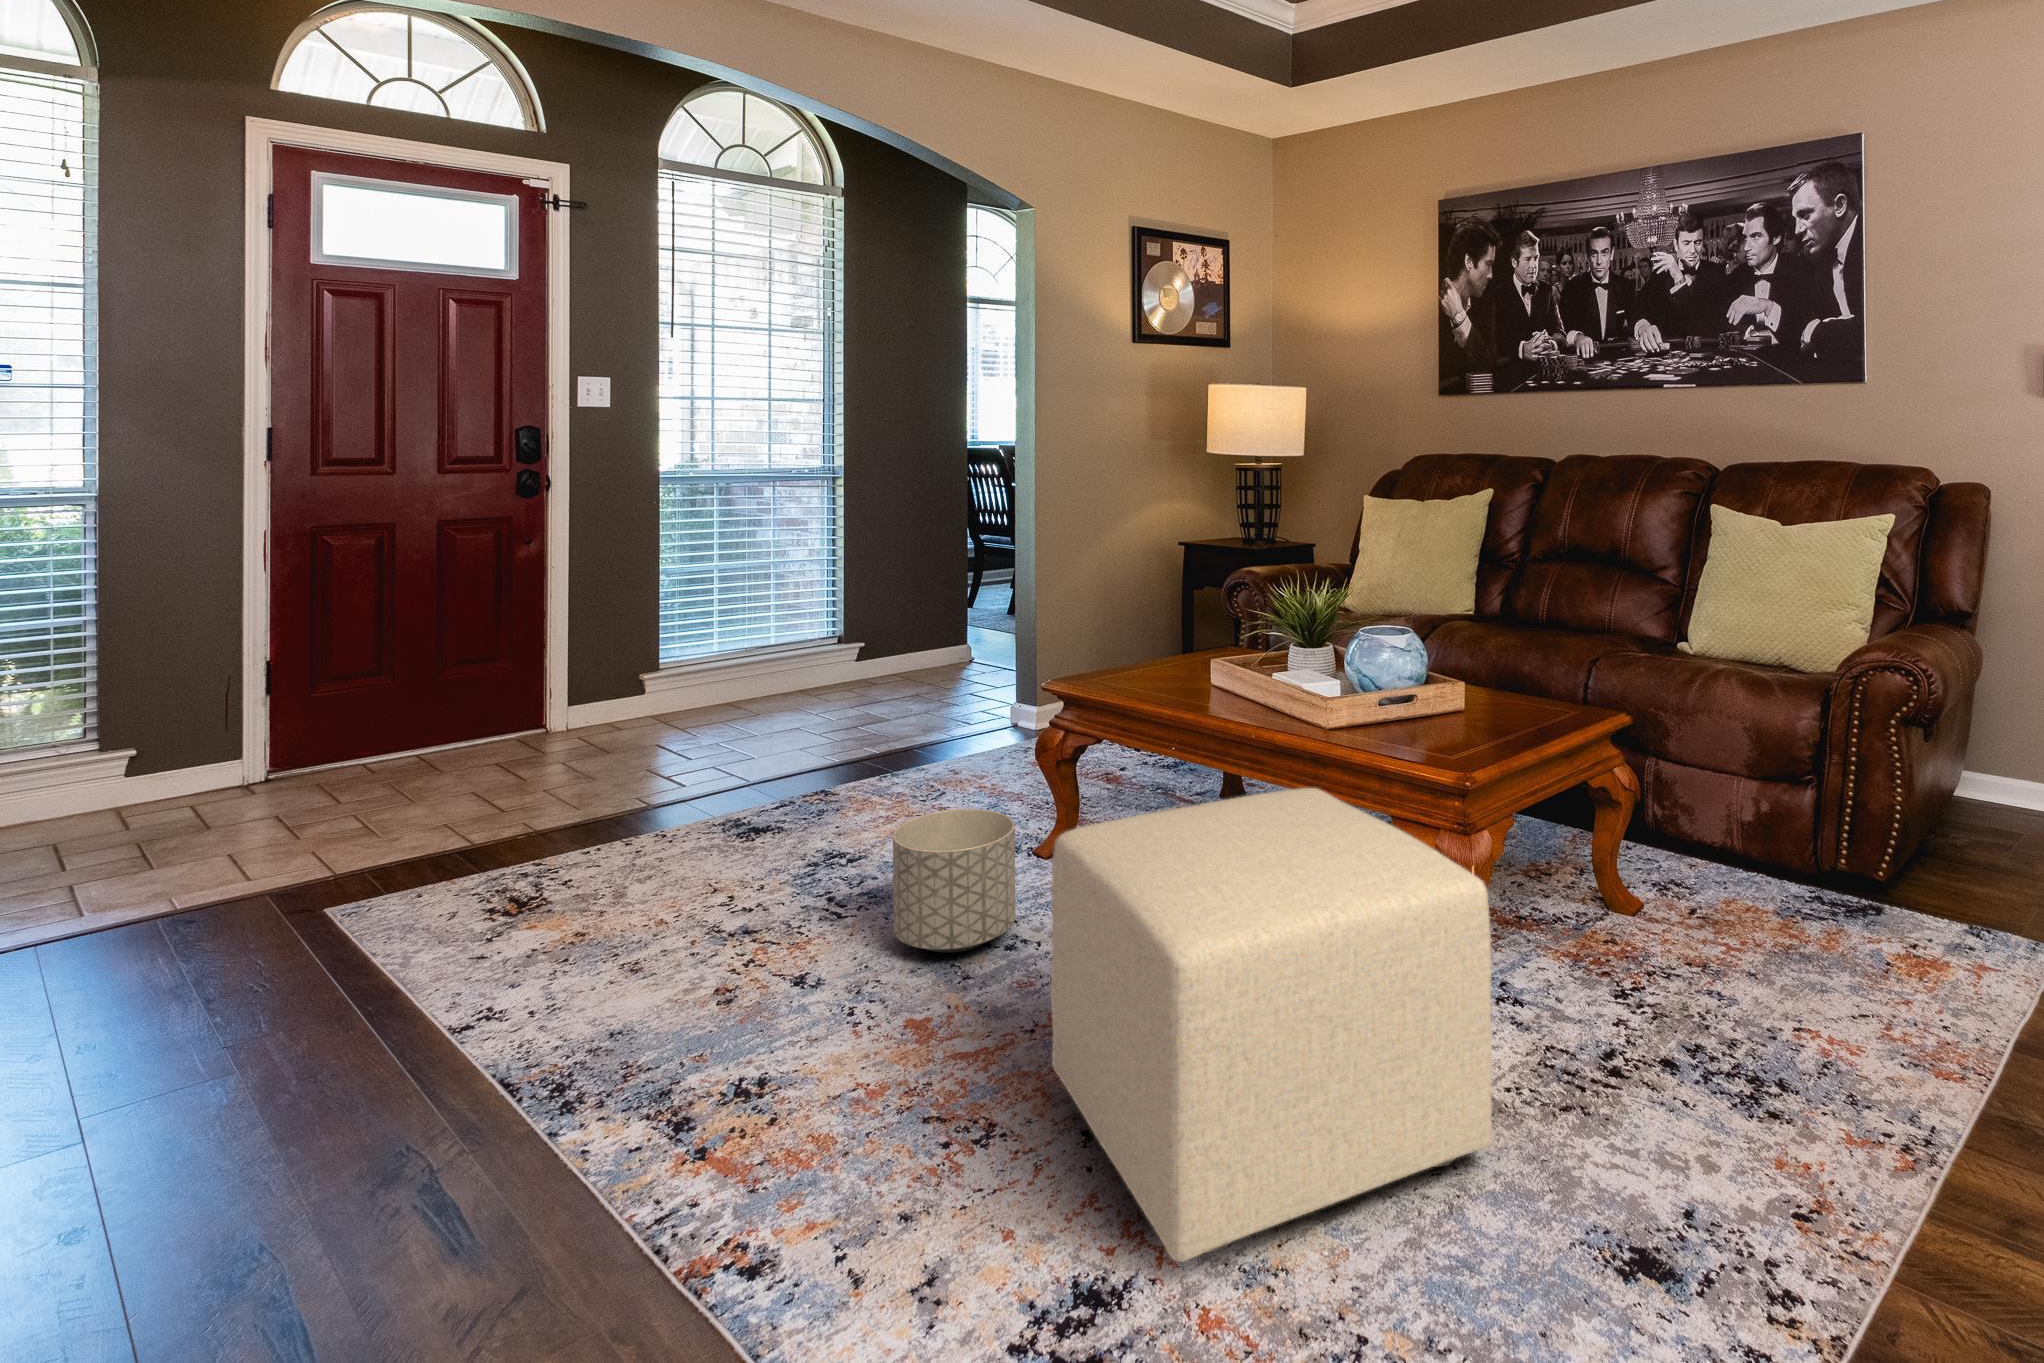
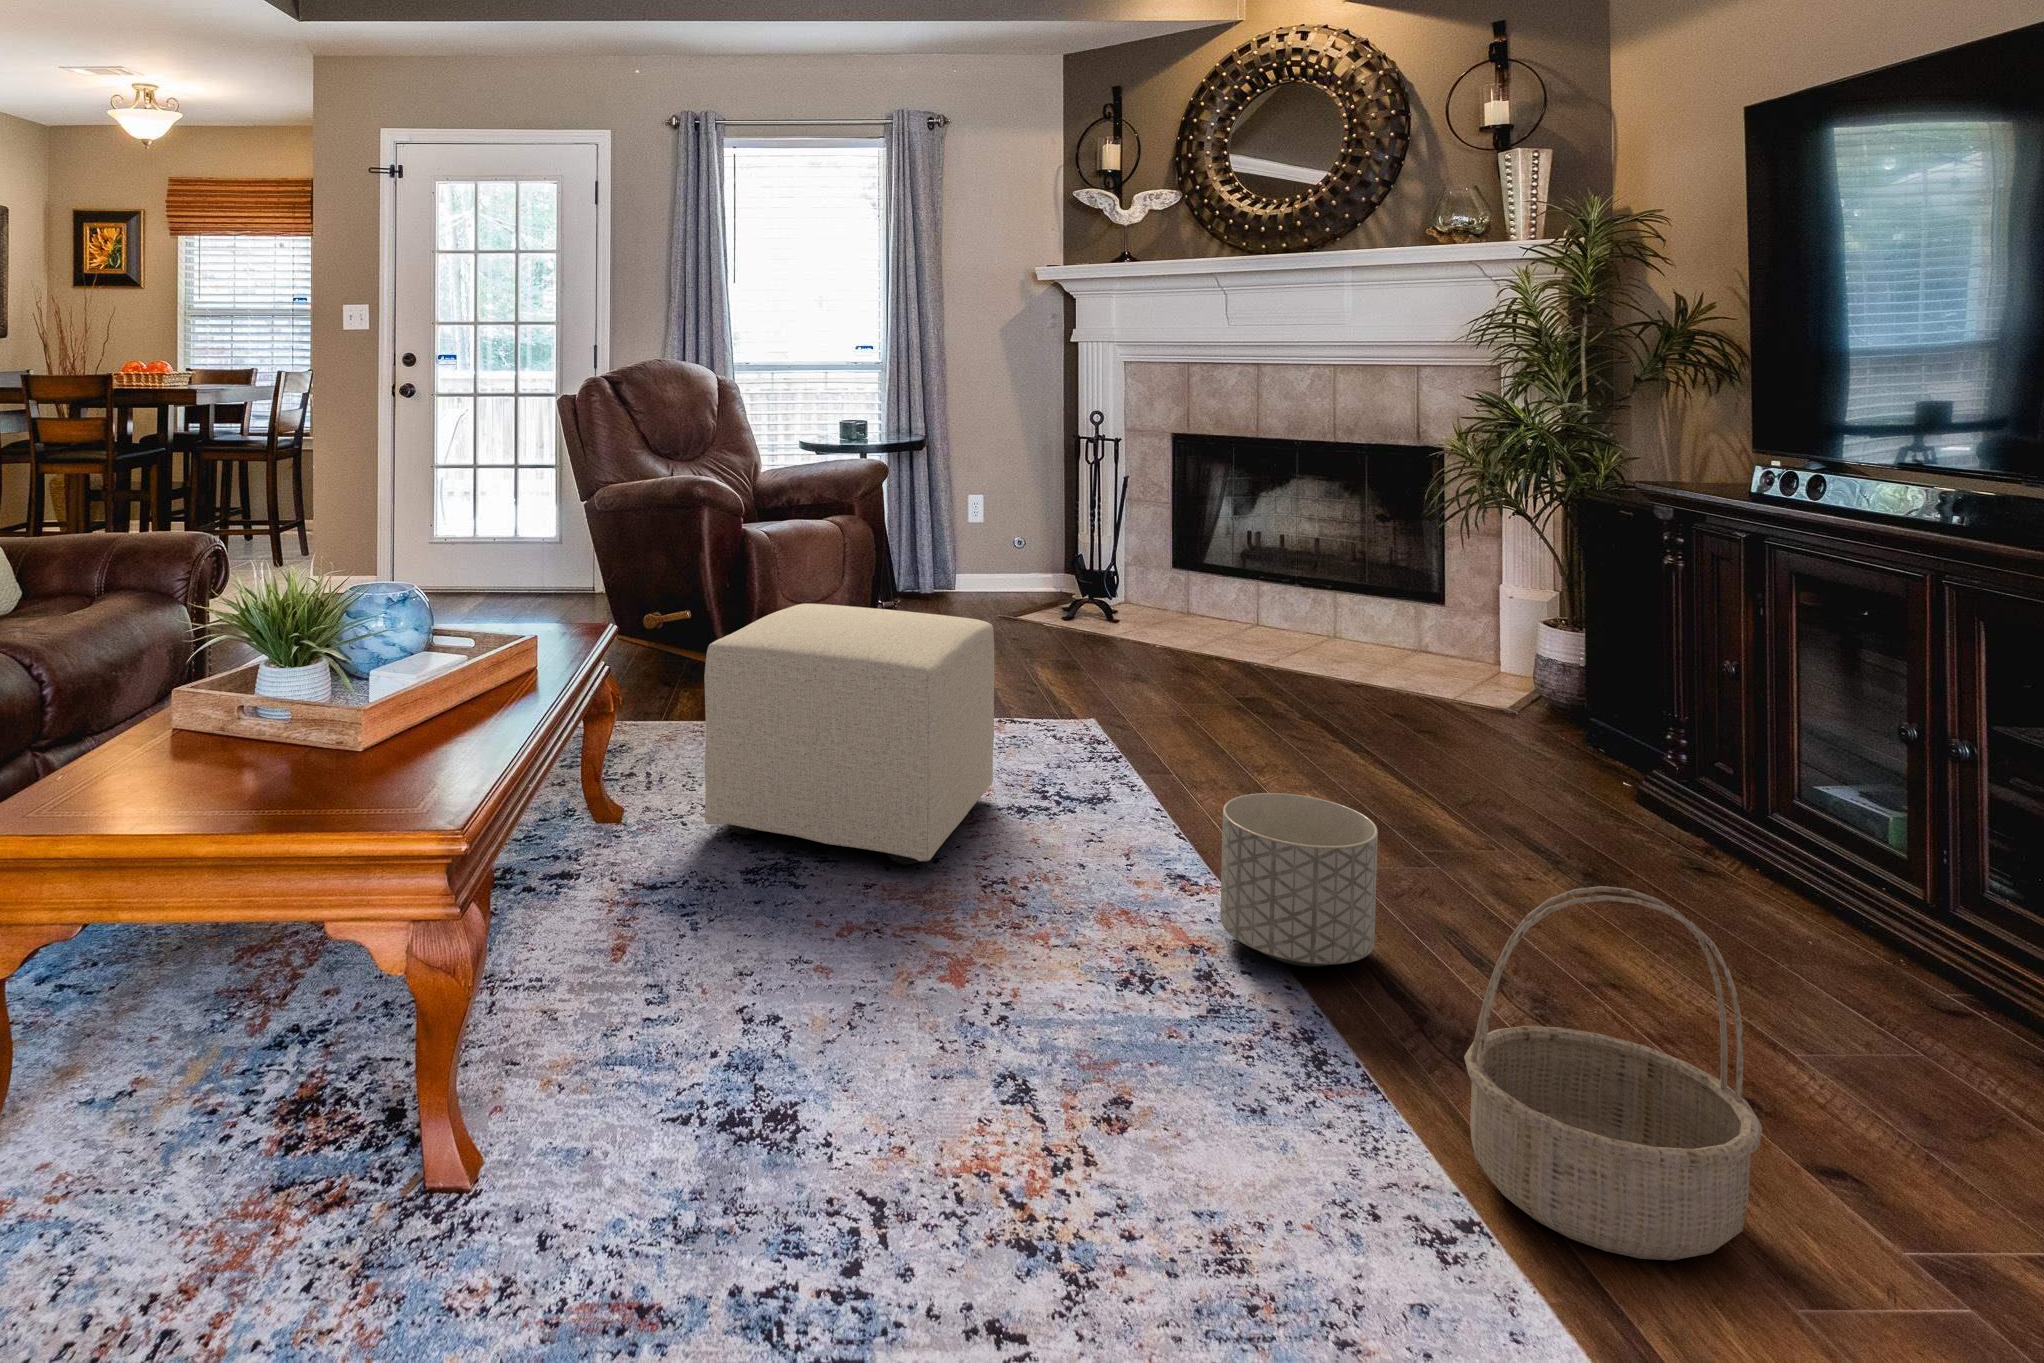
planter: present [893,809,1015,953] -> present [1220,793,1378,966]
basket: none [213,855,453,1136] -> present [1464,886,1762,1260]

